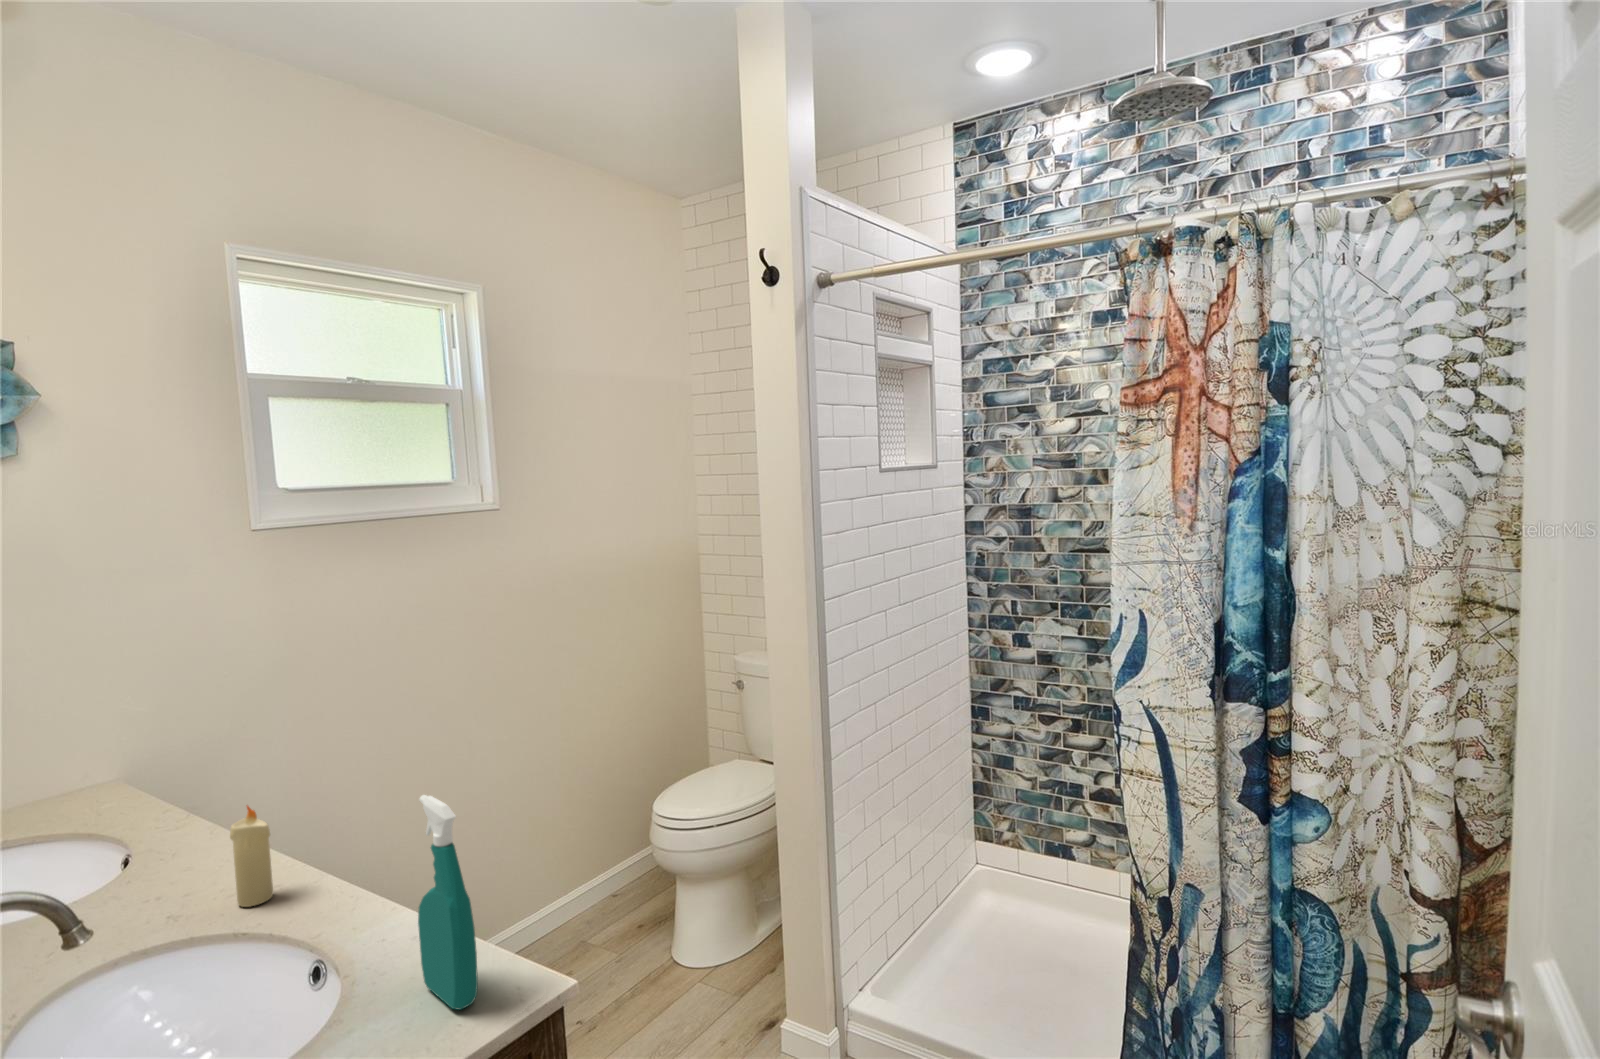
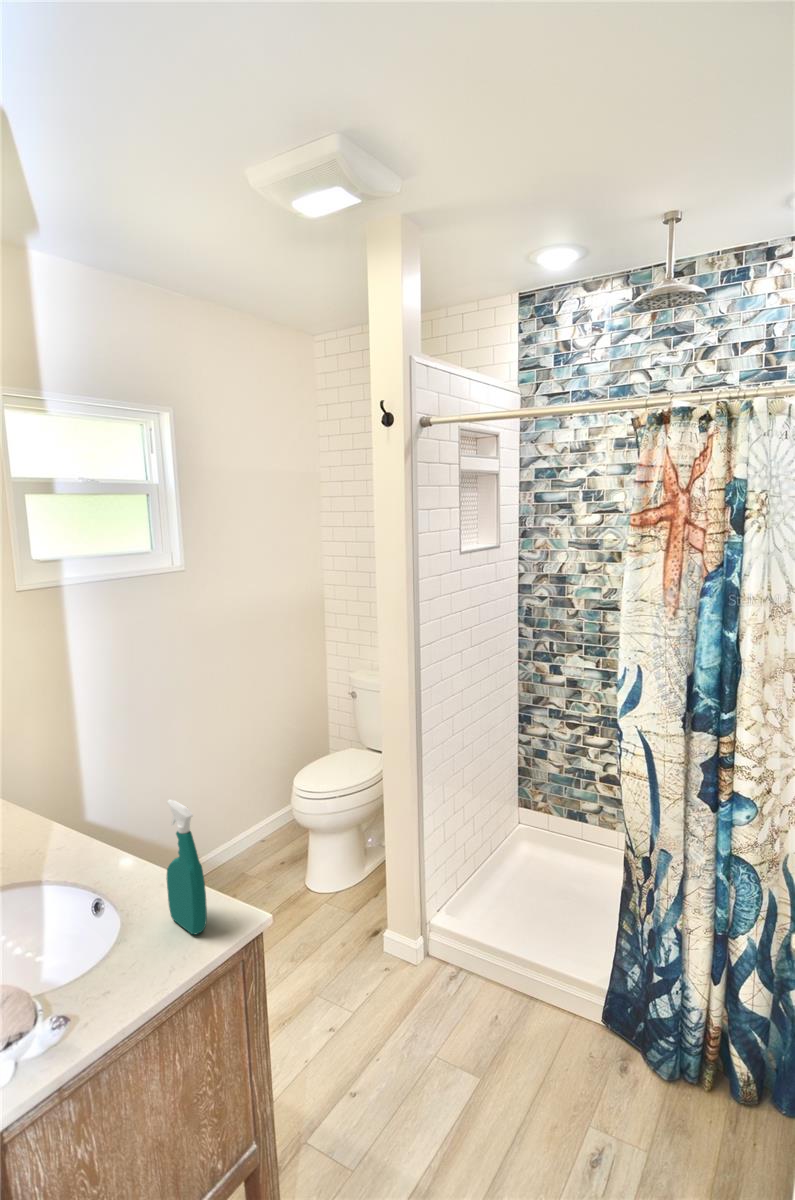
candle: present [230,806,273,907] -> none [31,797,59,863]

